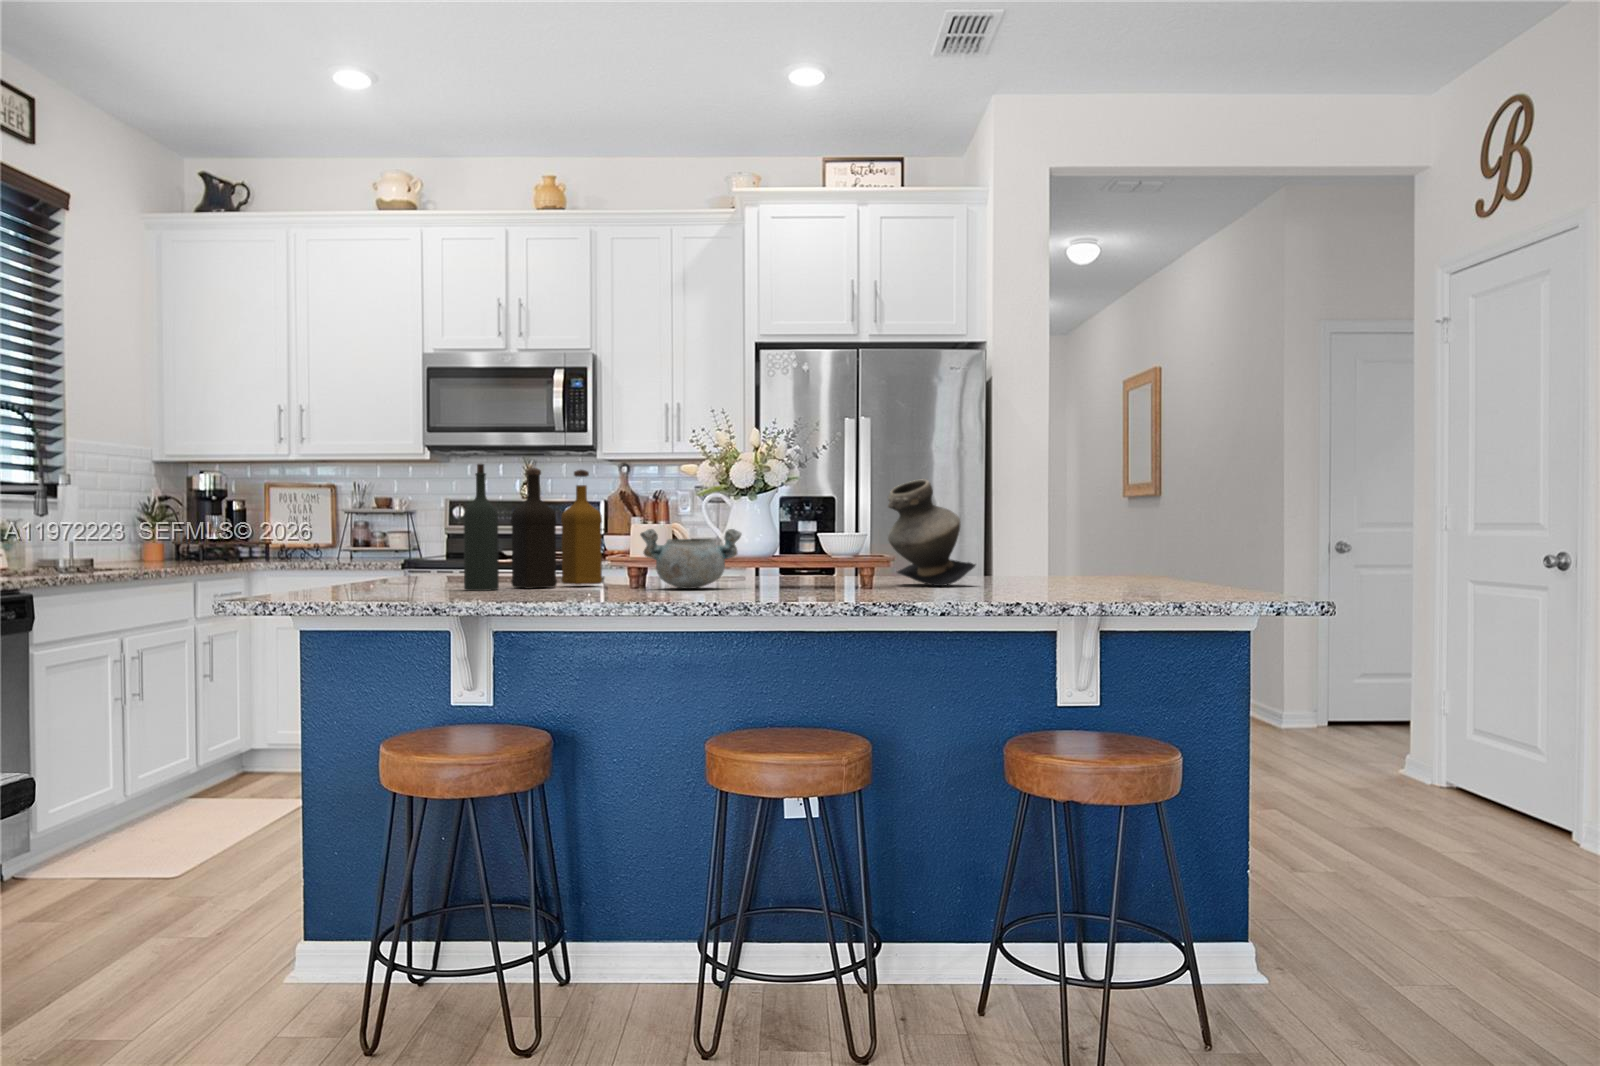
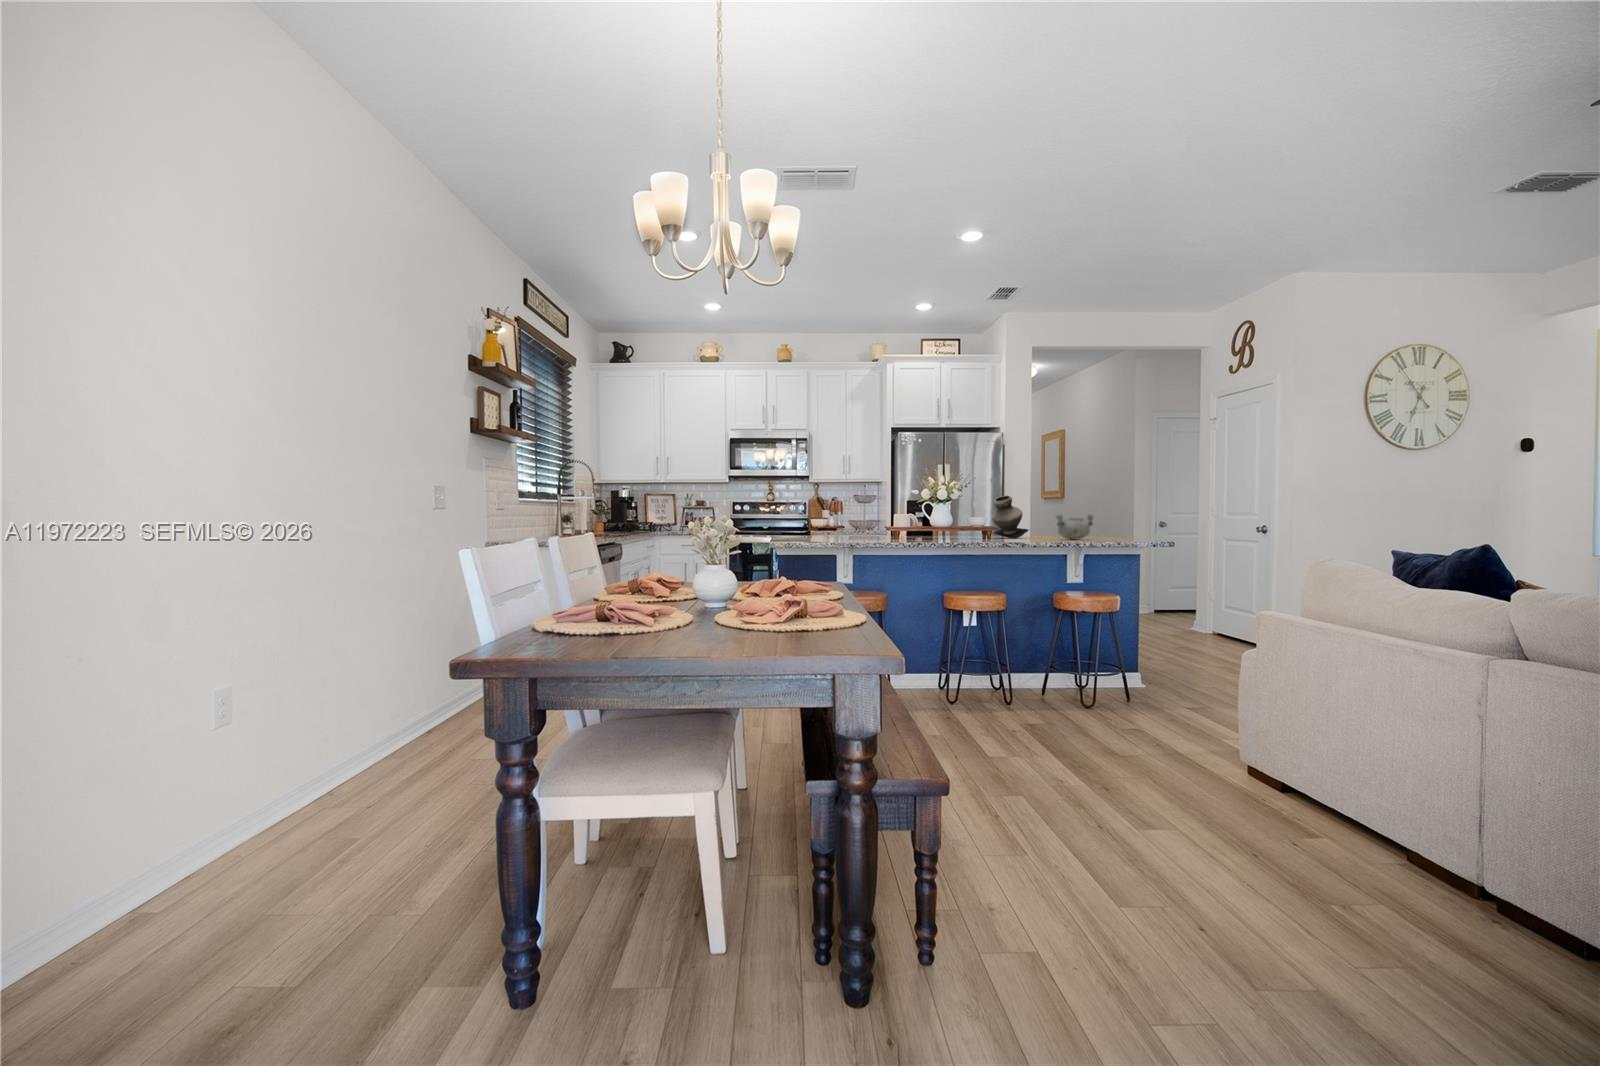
bottle: present [464,464,602,591] -> none [831,490,877,540]
bowl: present [640,529,741,589] -> present [1056,514,1094,540]

